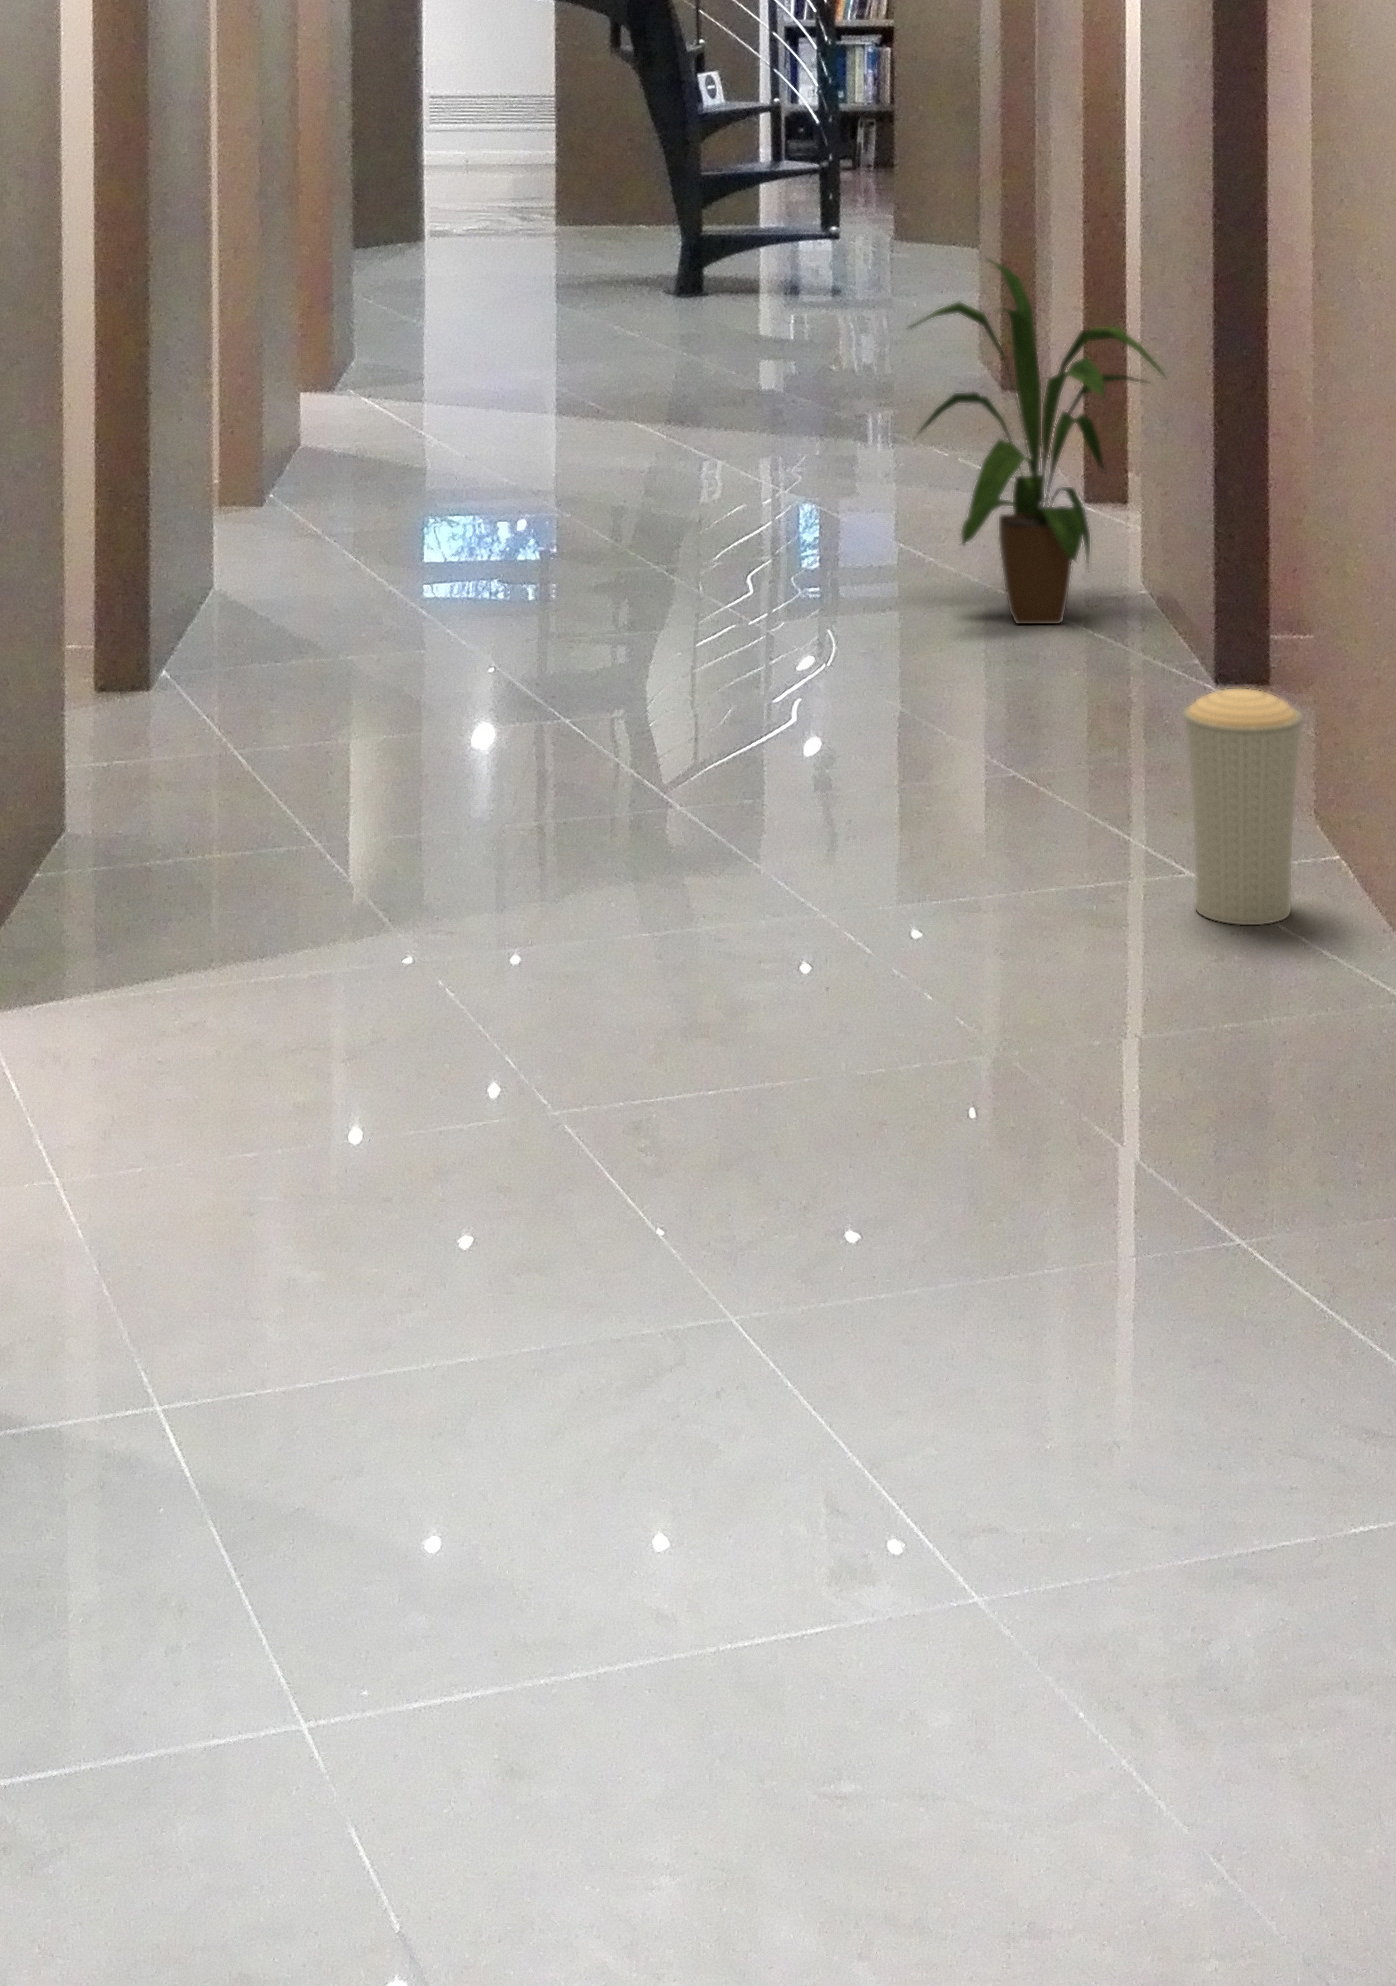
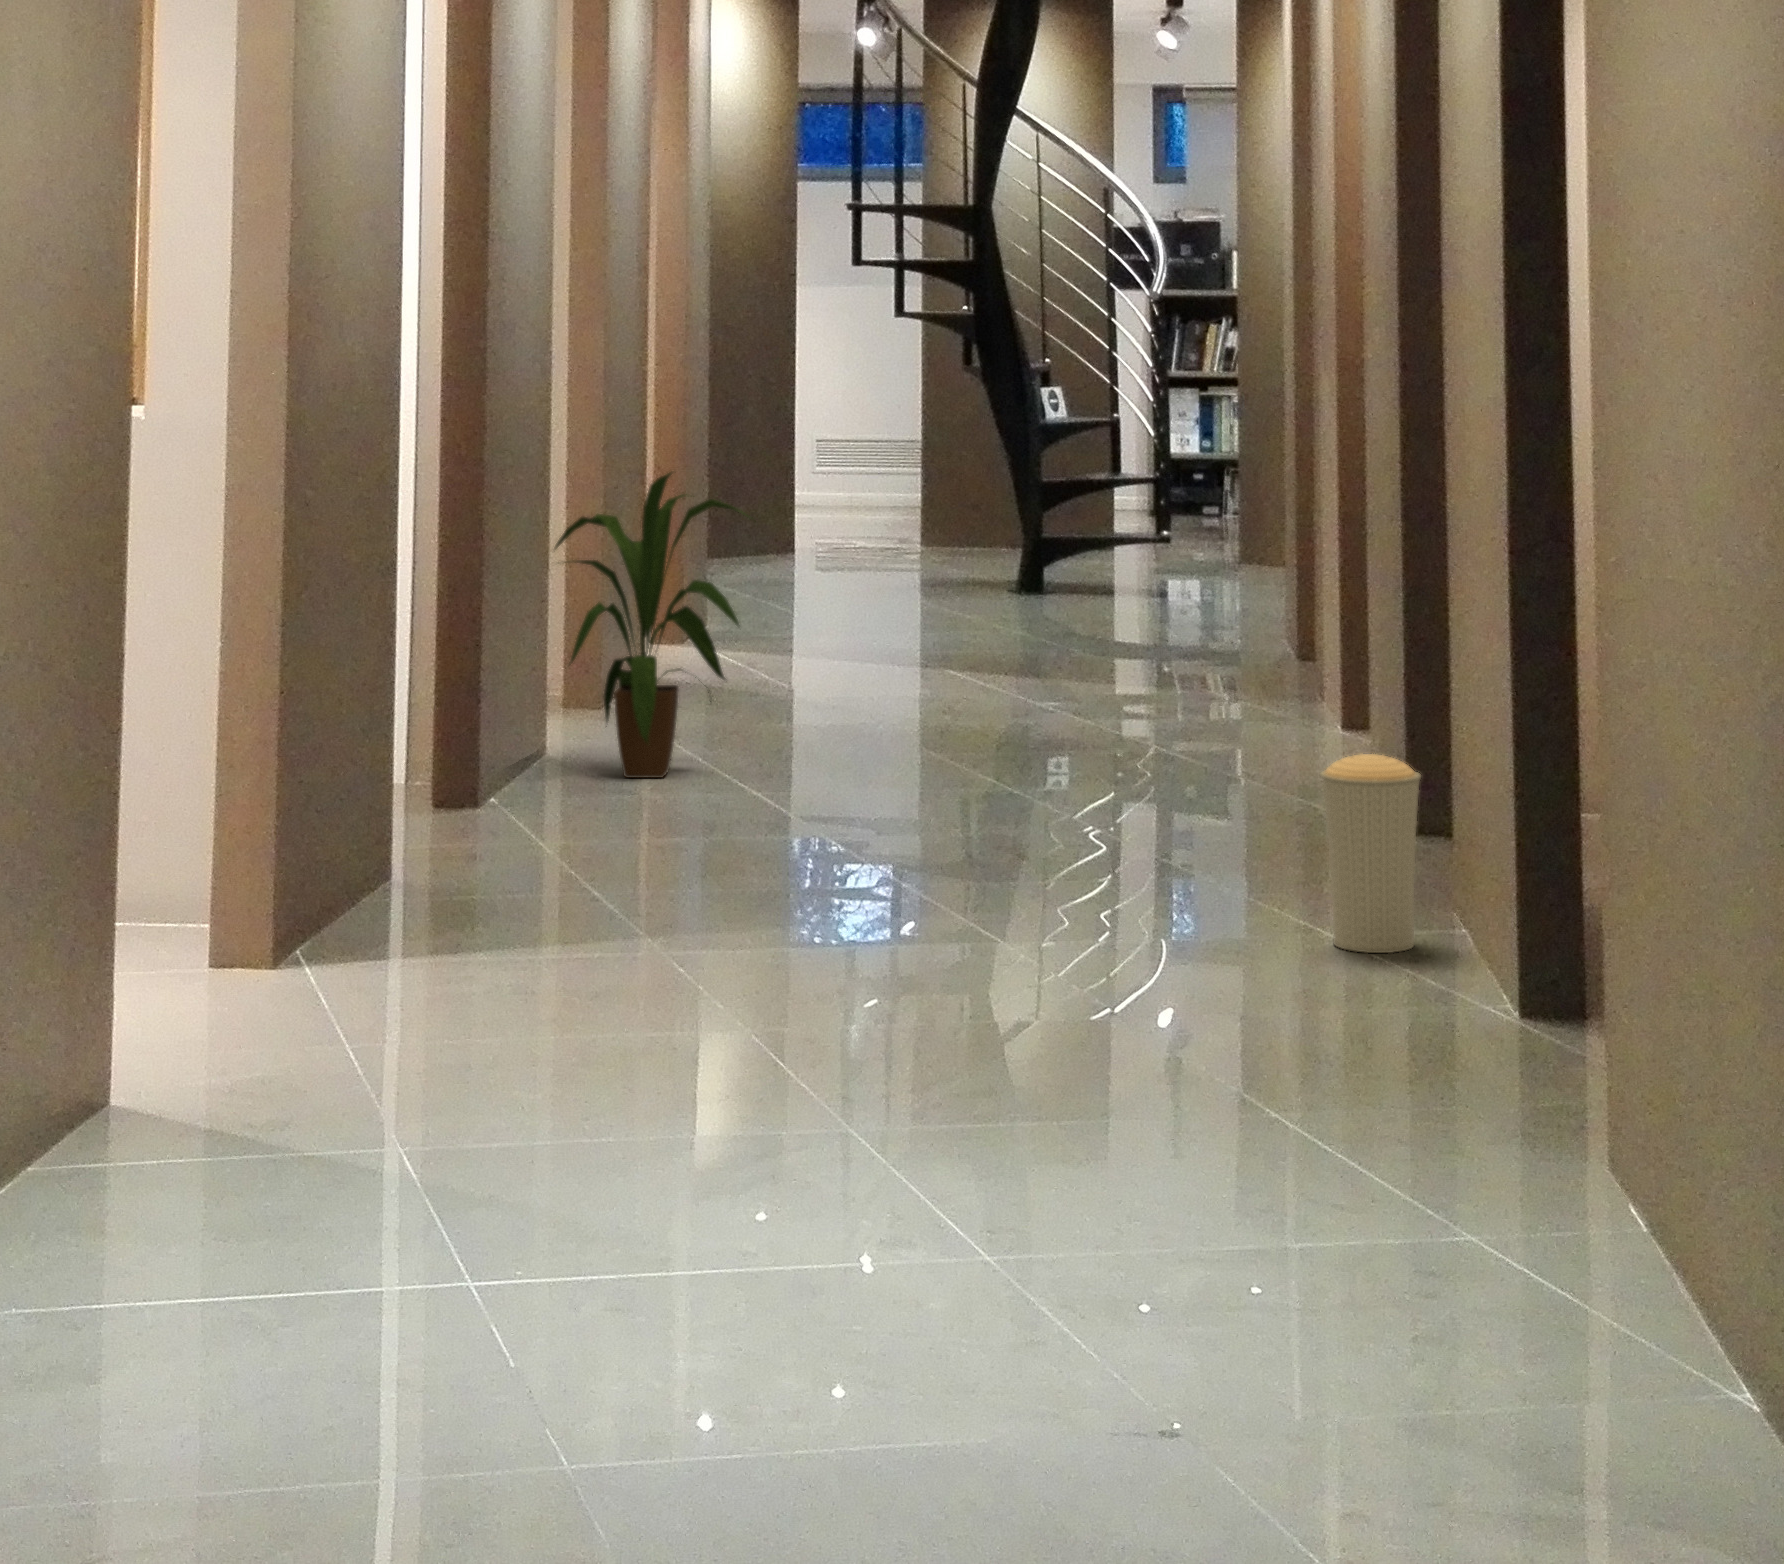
house plant: present [911,260,1163,624] -> present [555,472,749,778]

